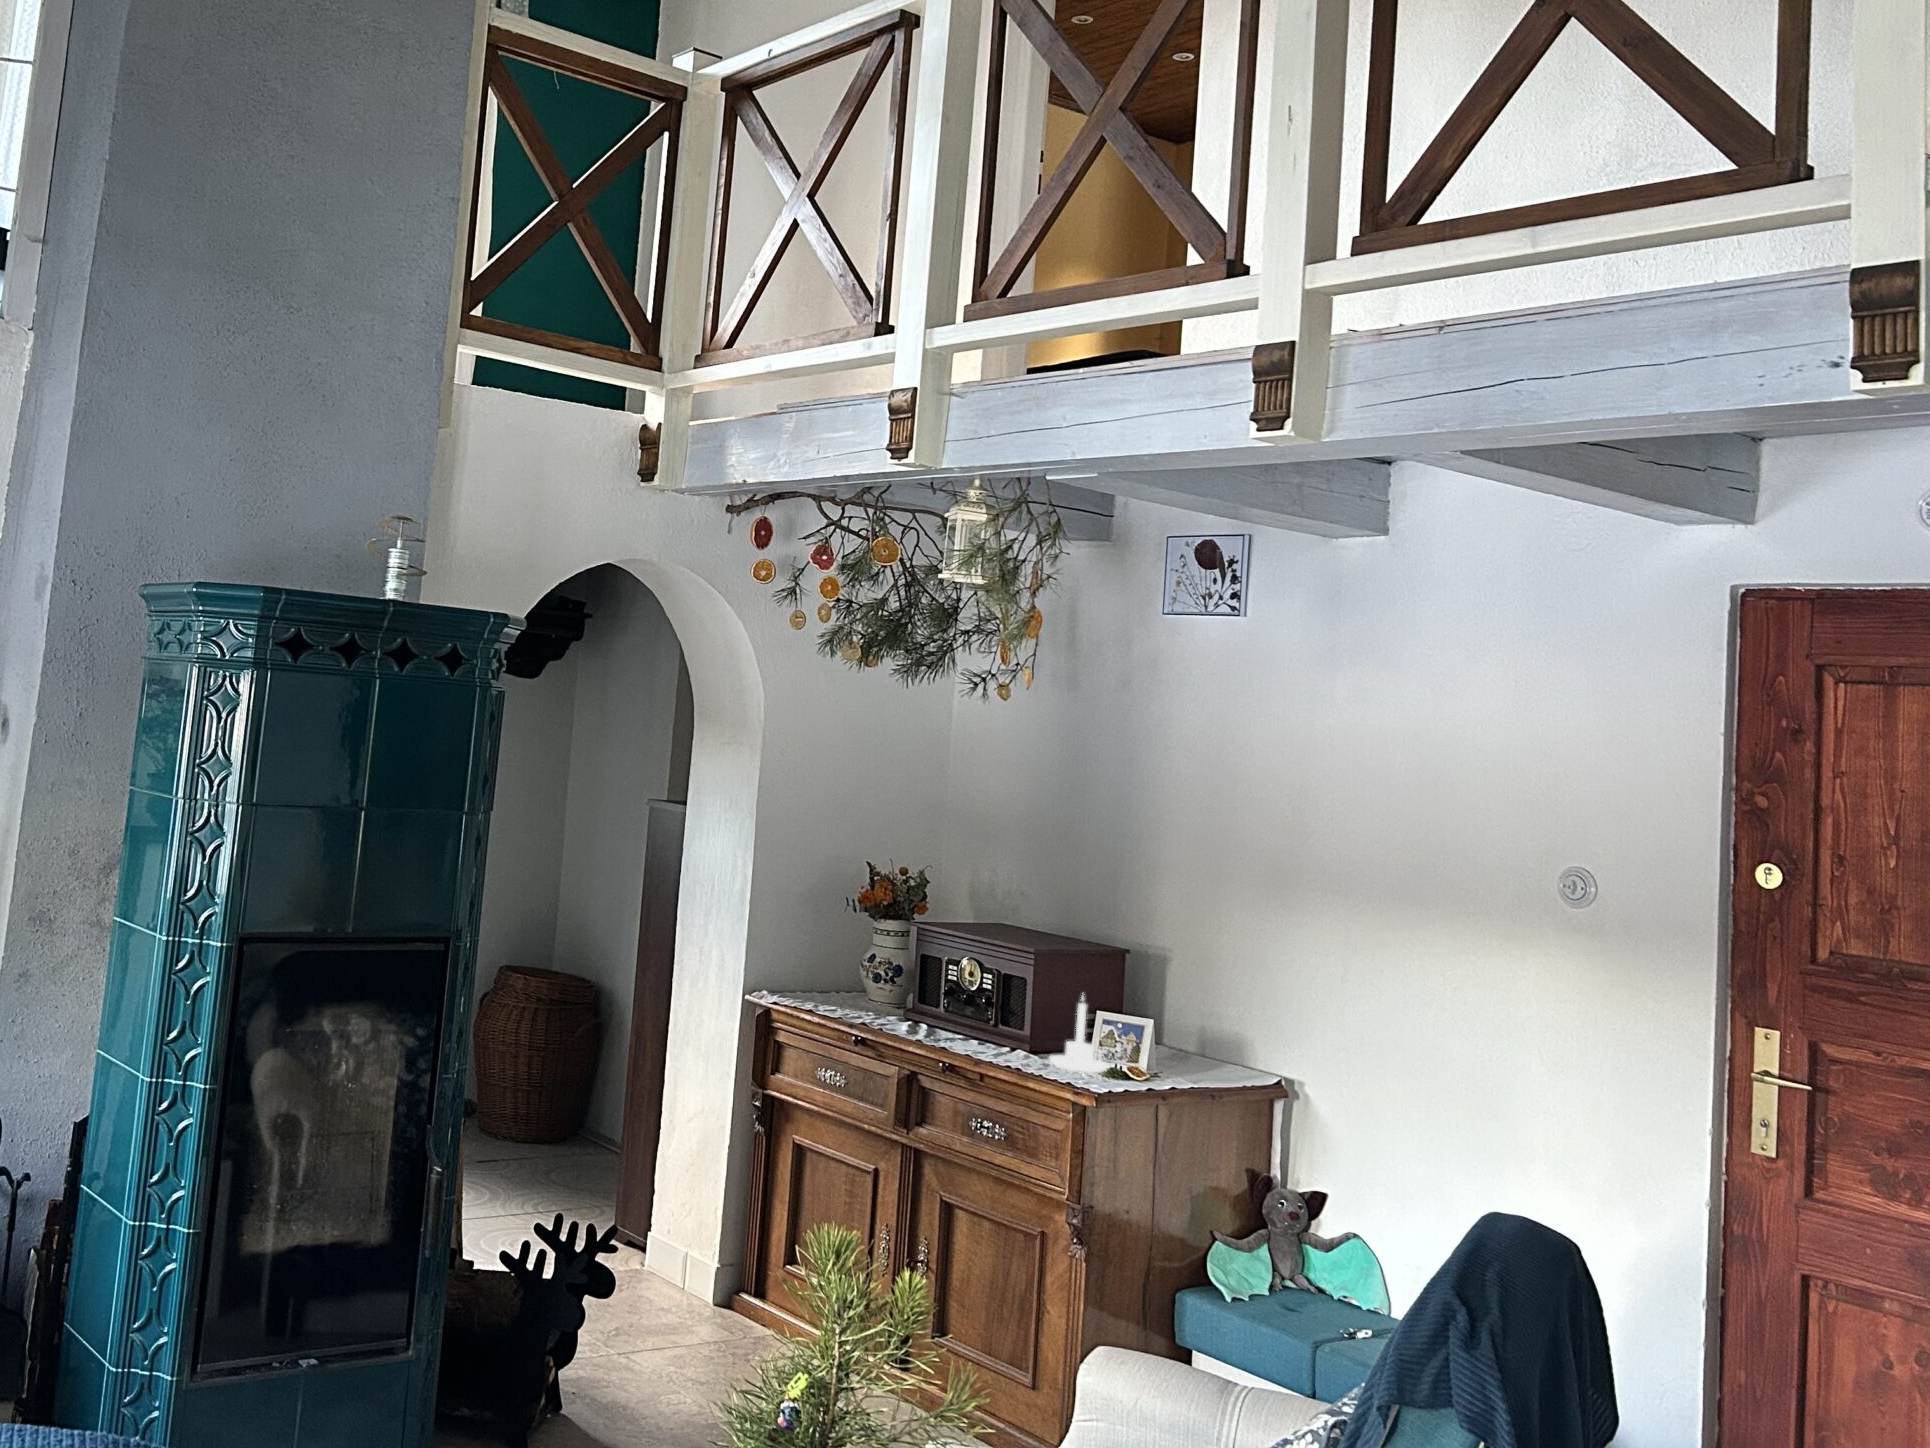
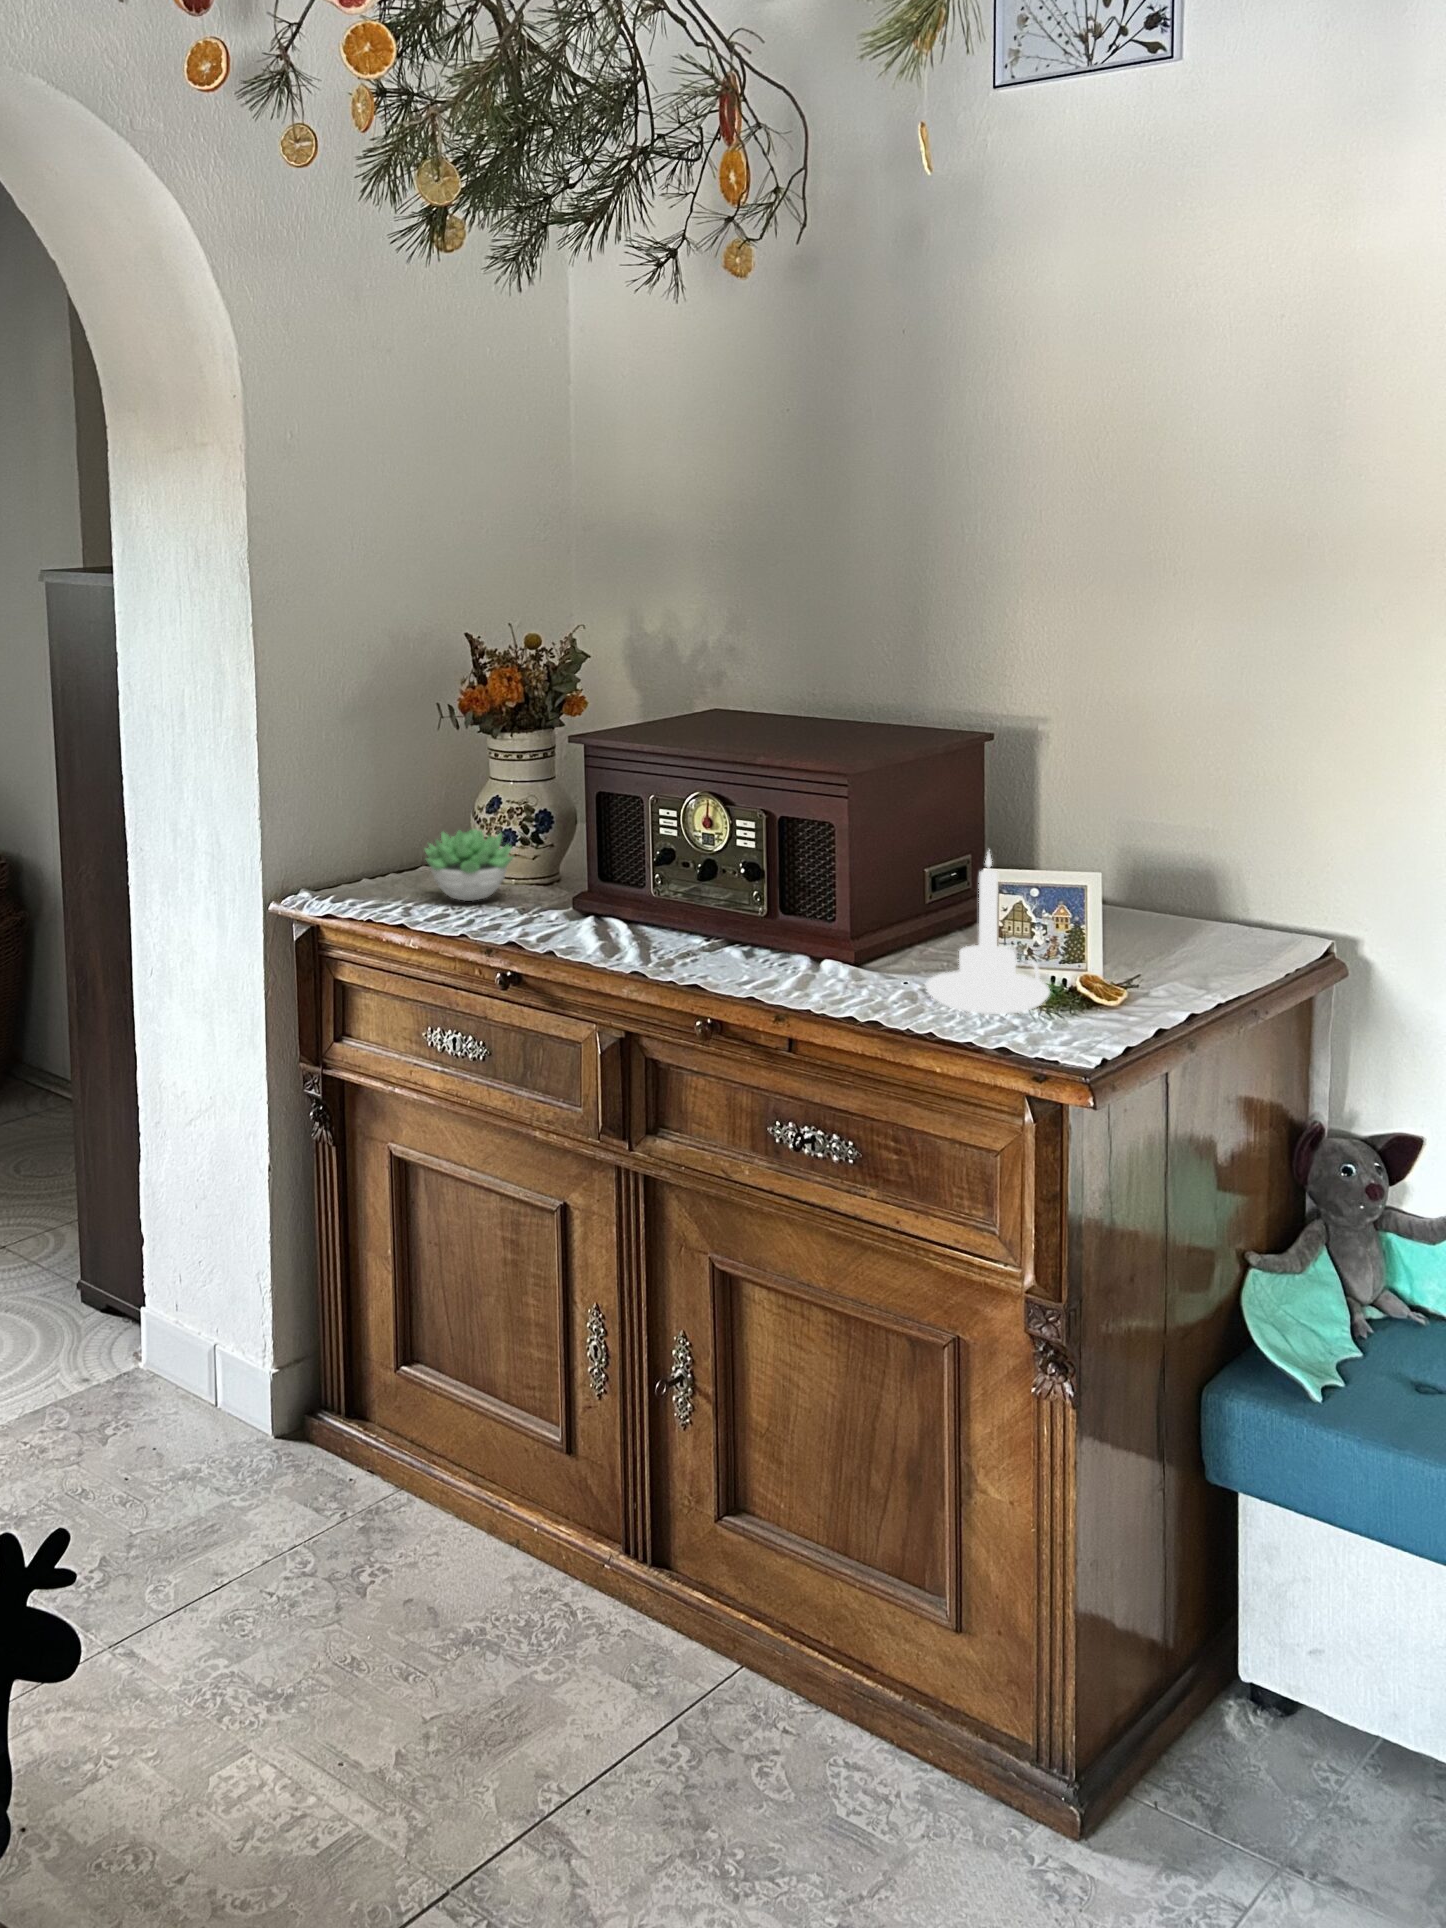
succulent plant: none [829,968,878,1007] -> present [425,829,513,901]

